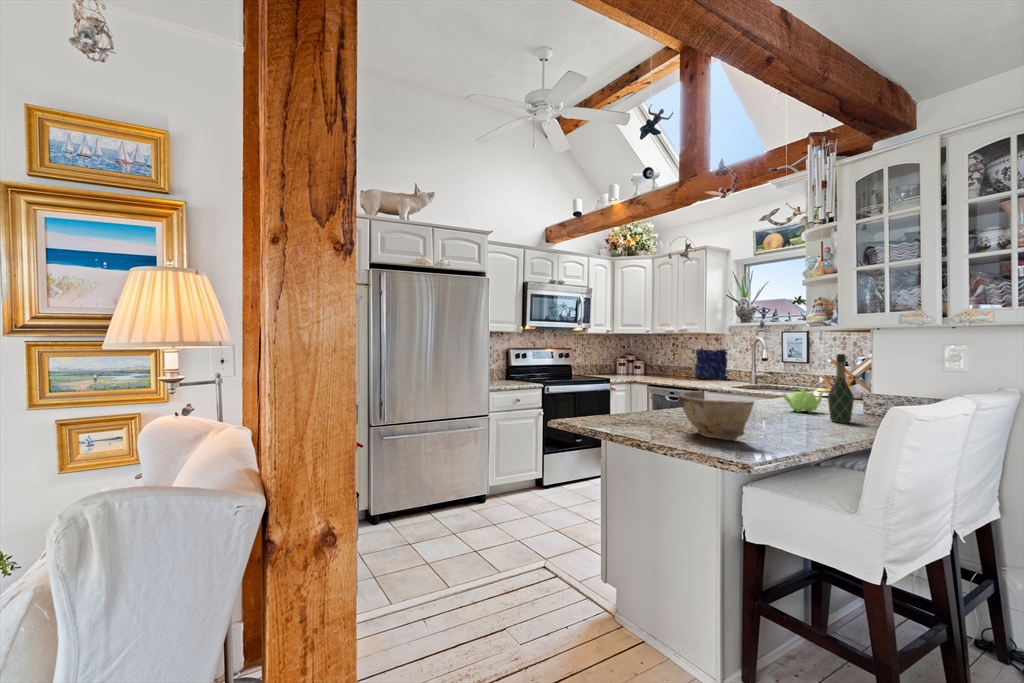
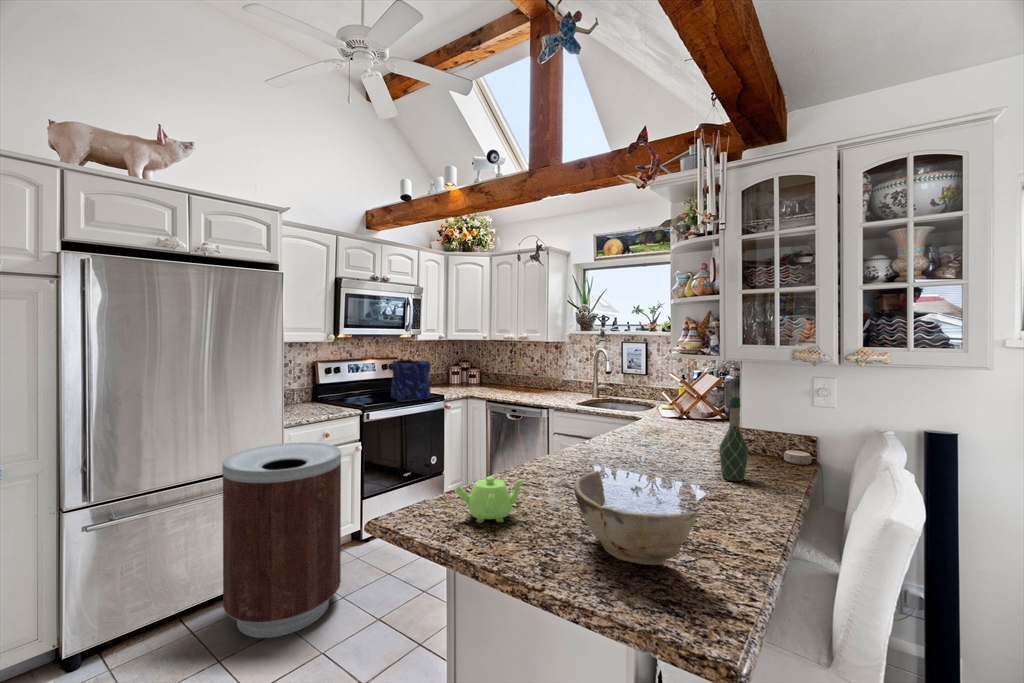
vase: present [695,349,728,379] -> present [391,359,430,400]
teapot: present [782,389,824,413] -> present [455,477,525,523]
trash can: none [453,401,529,530] -> present [222,442,341,638]

